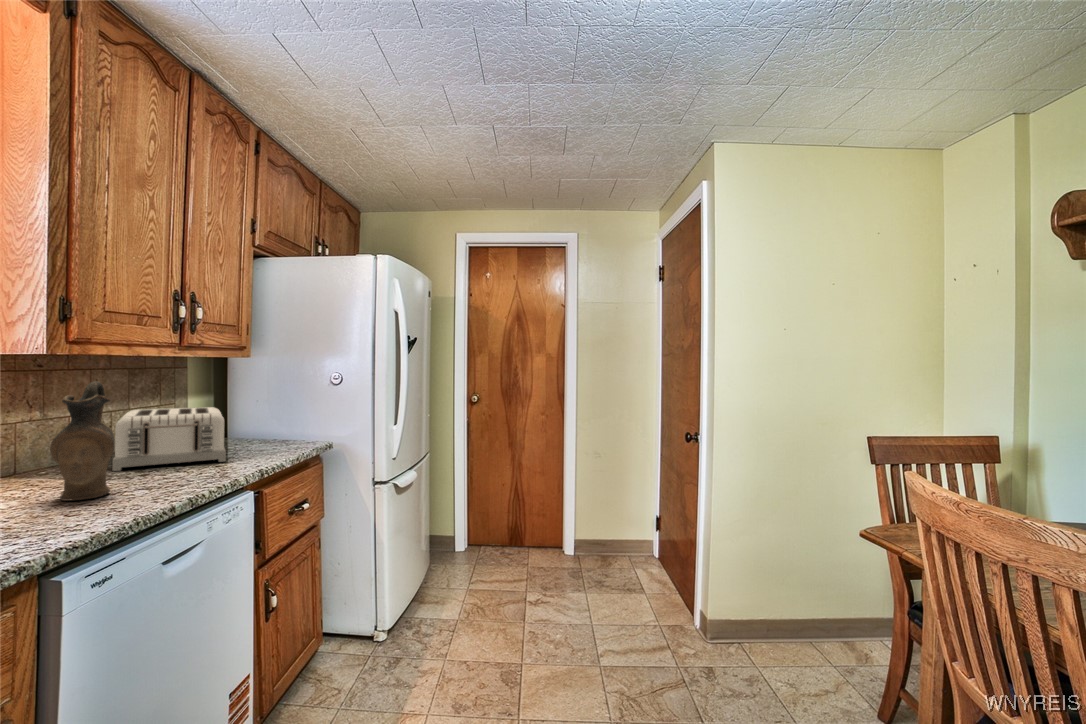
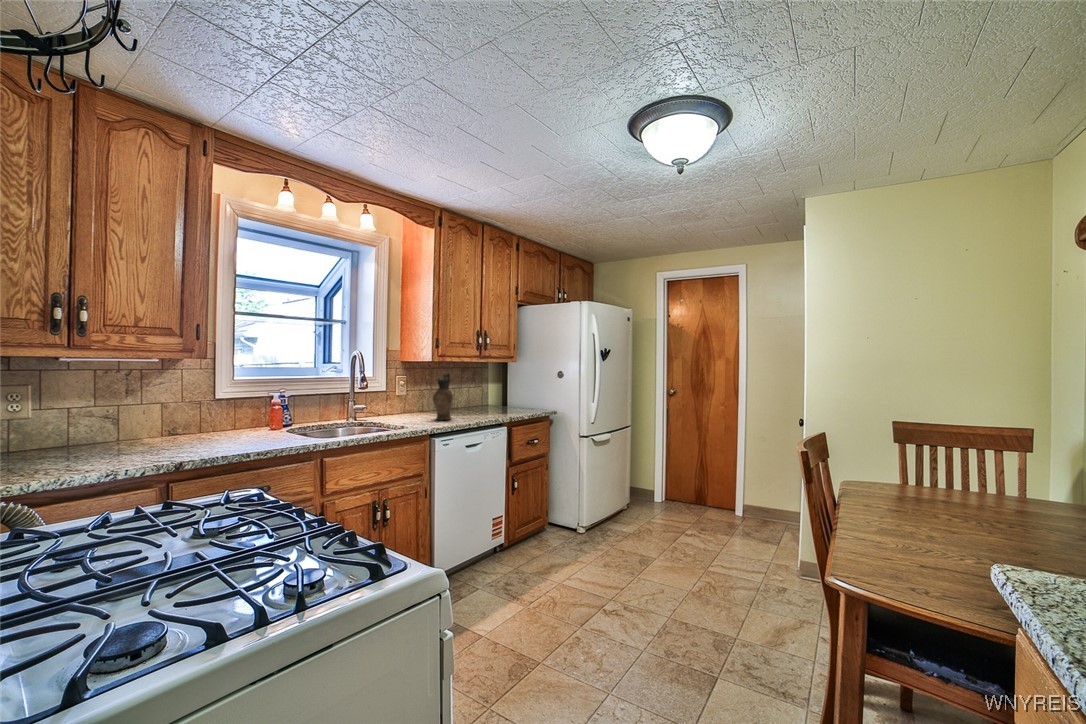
toaster: present [113,407,226,471] -> none [455,388,501,414]

